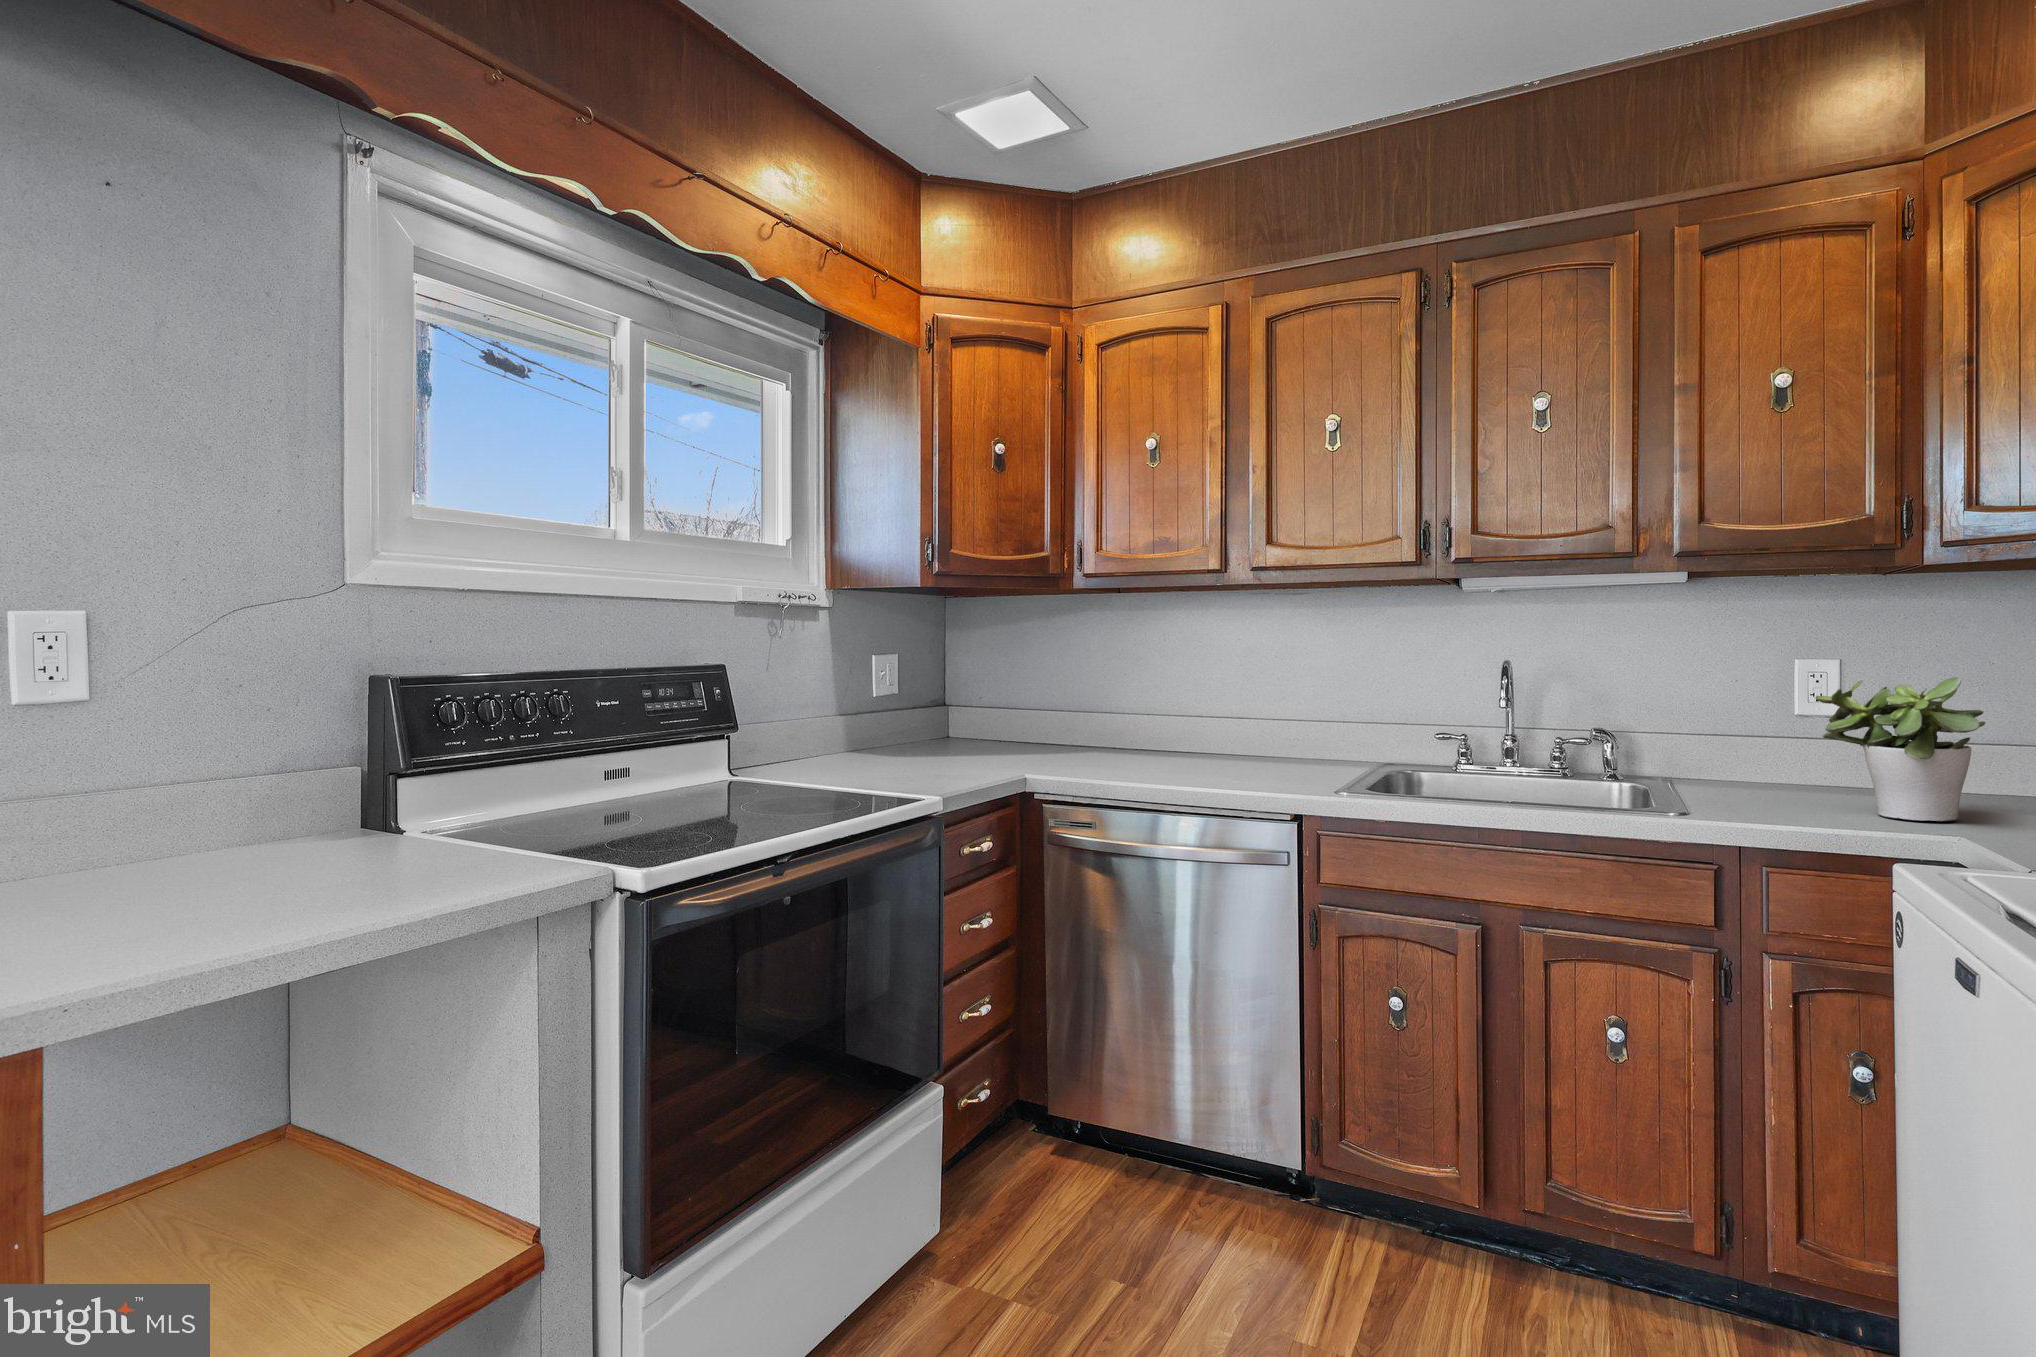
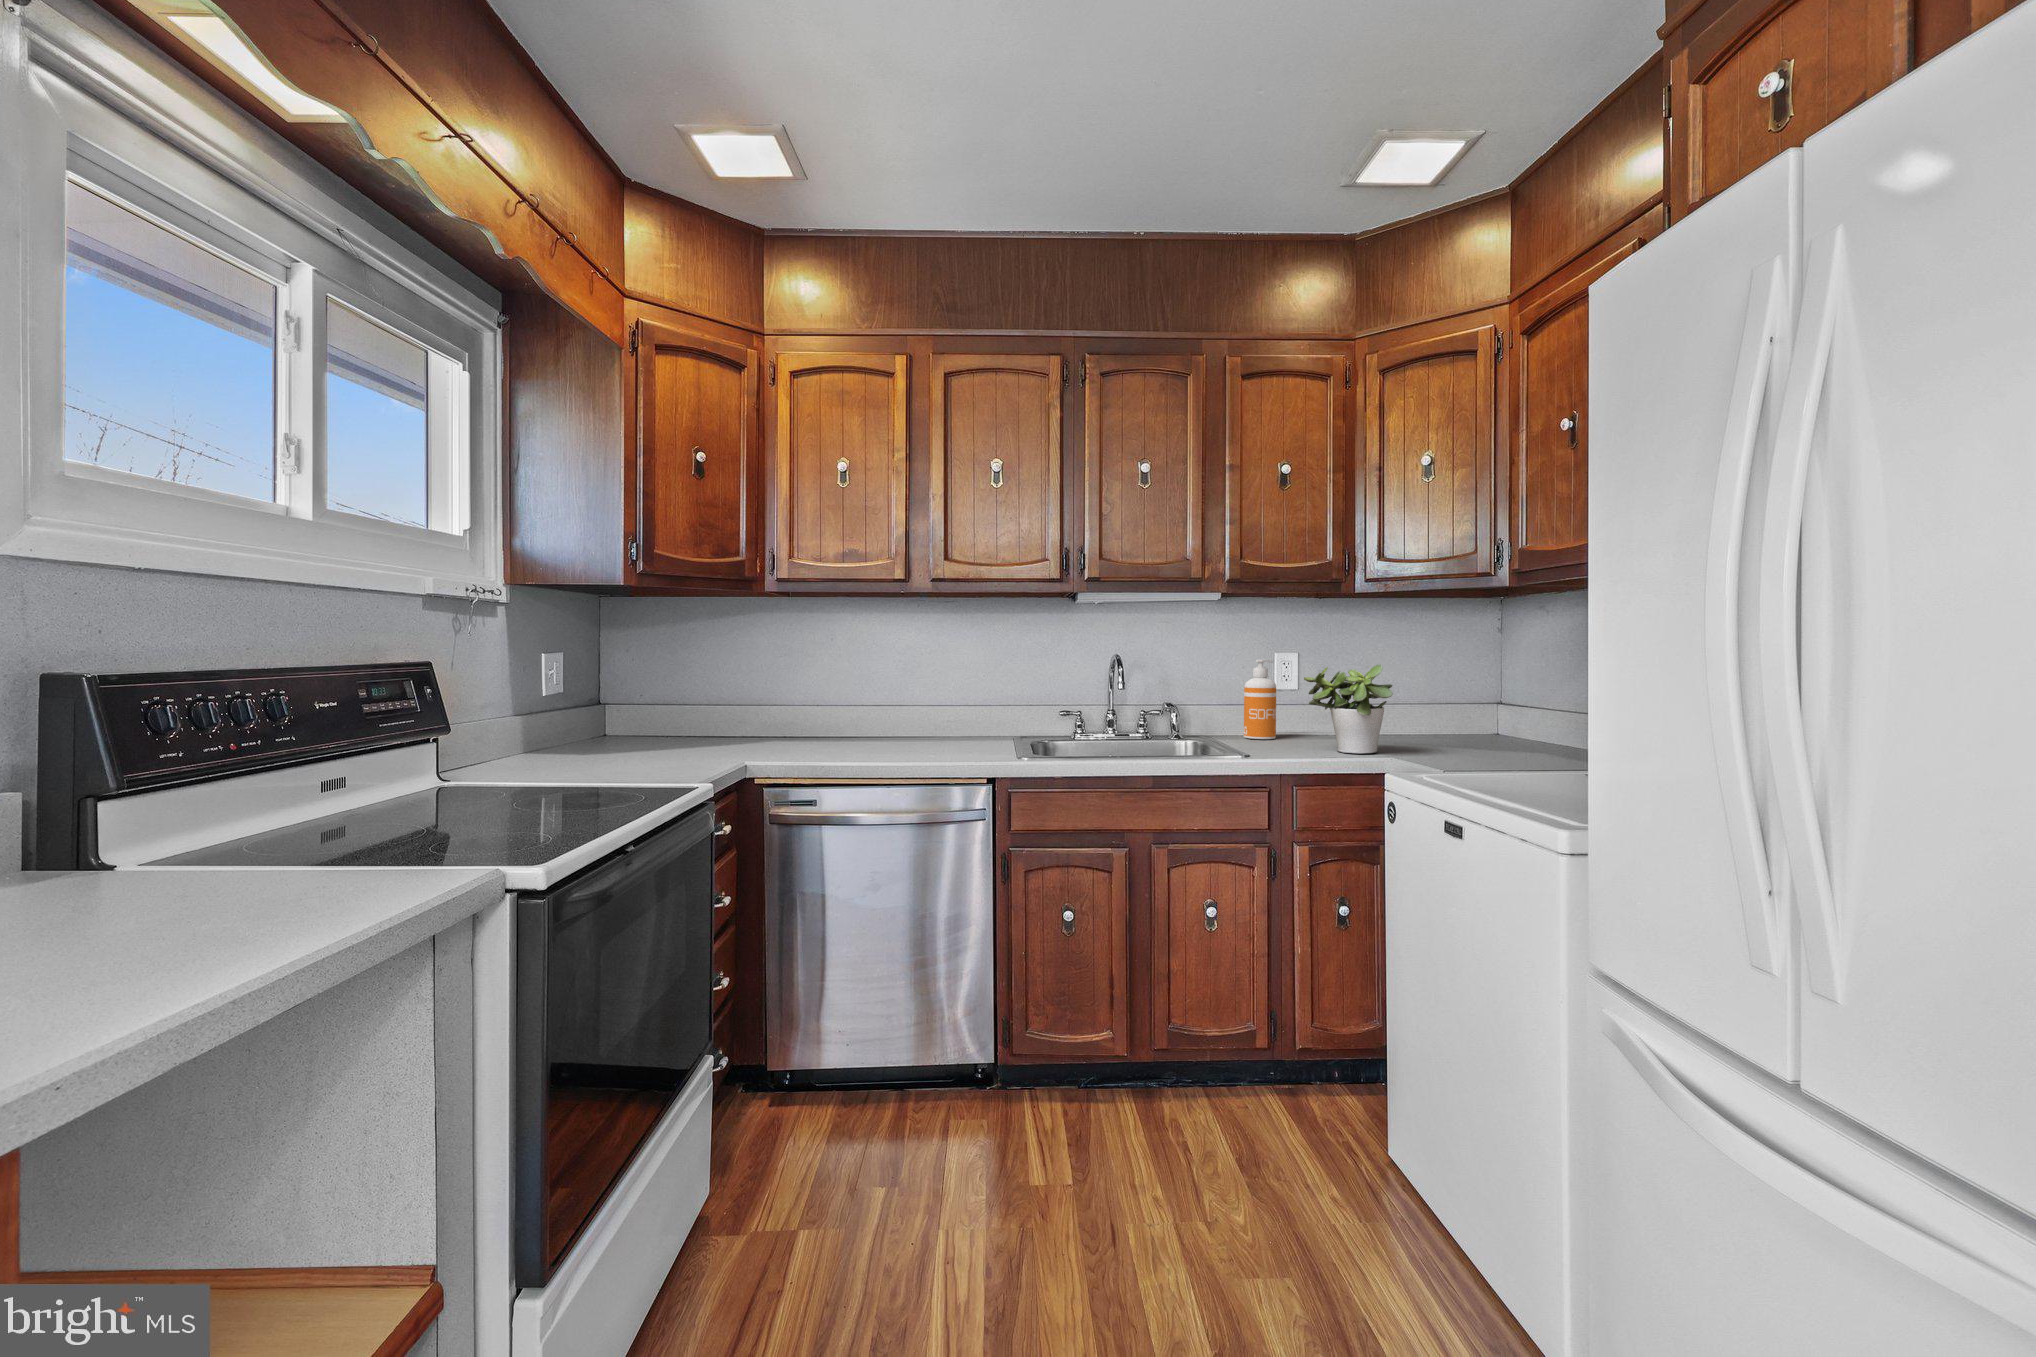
soap dispenser: none [1732,668,1792,788] -> present [1244,660,1276,739]

